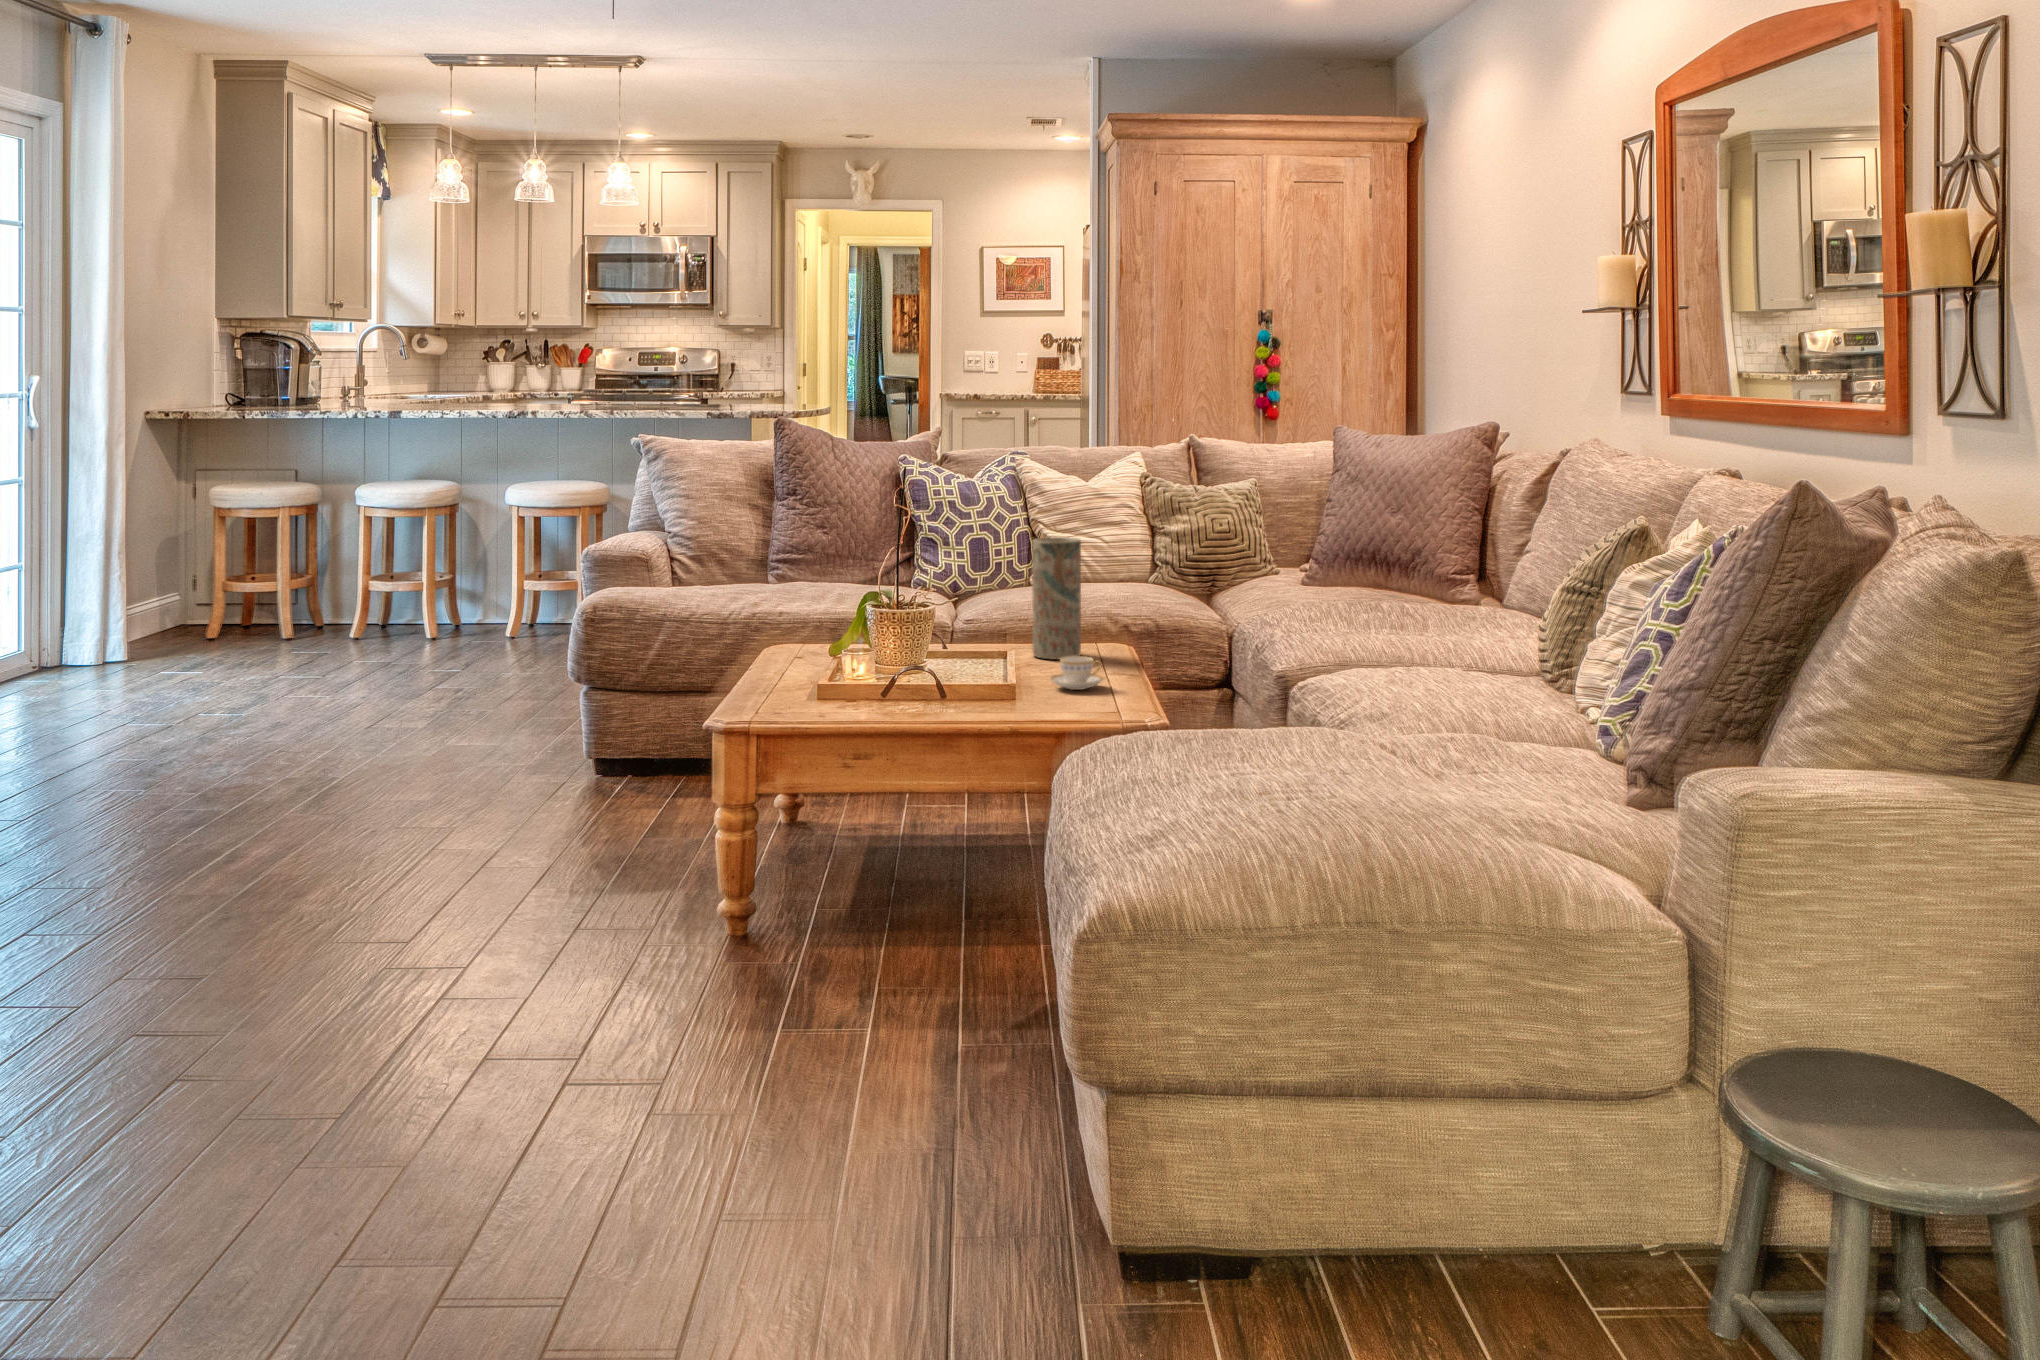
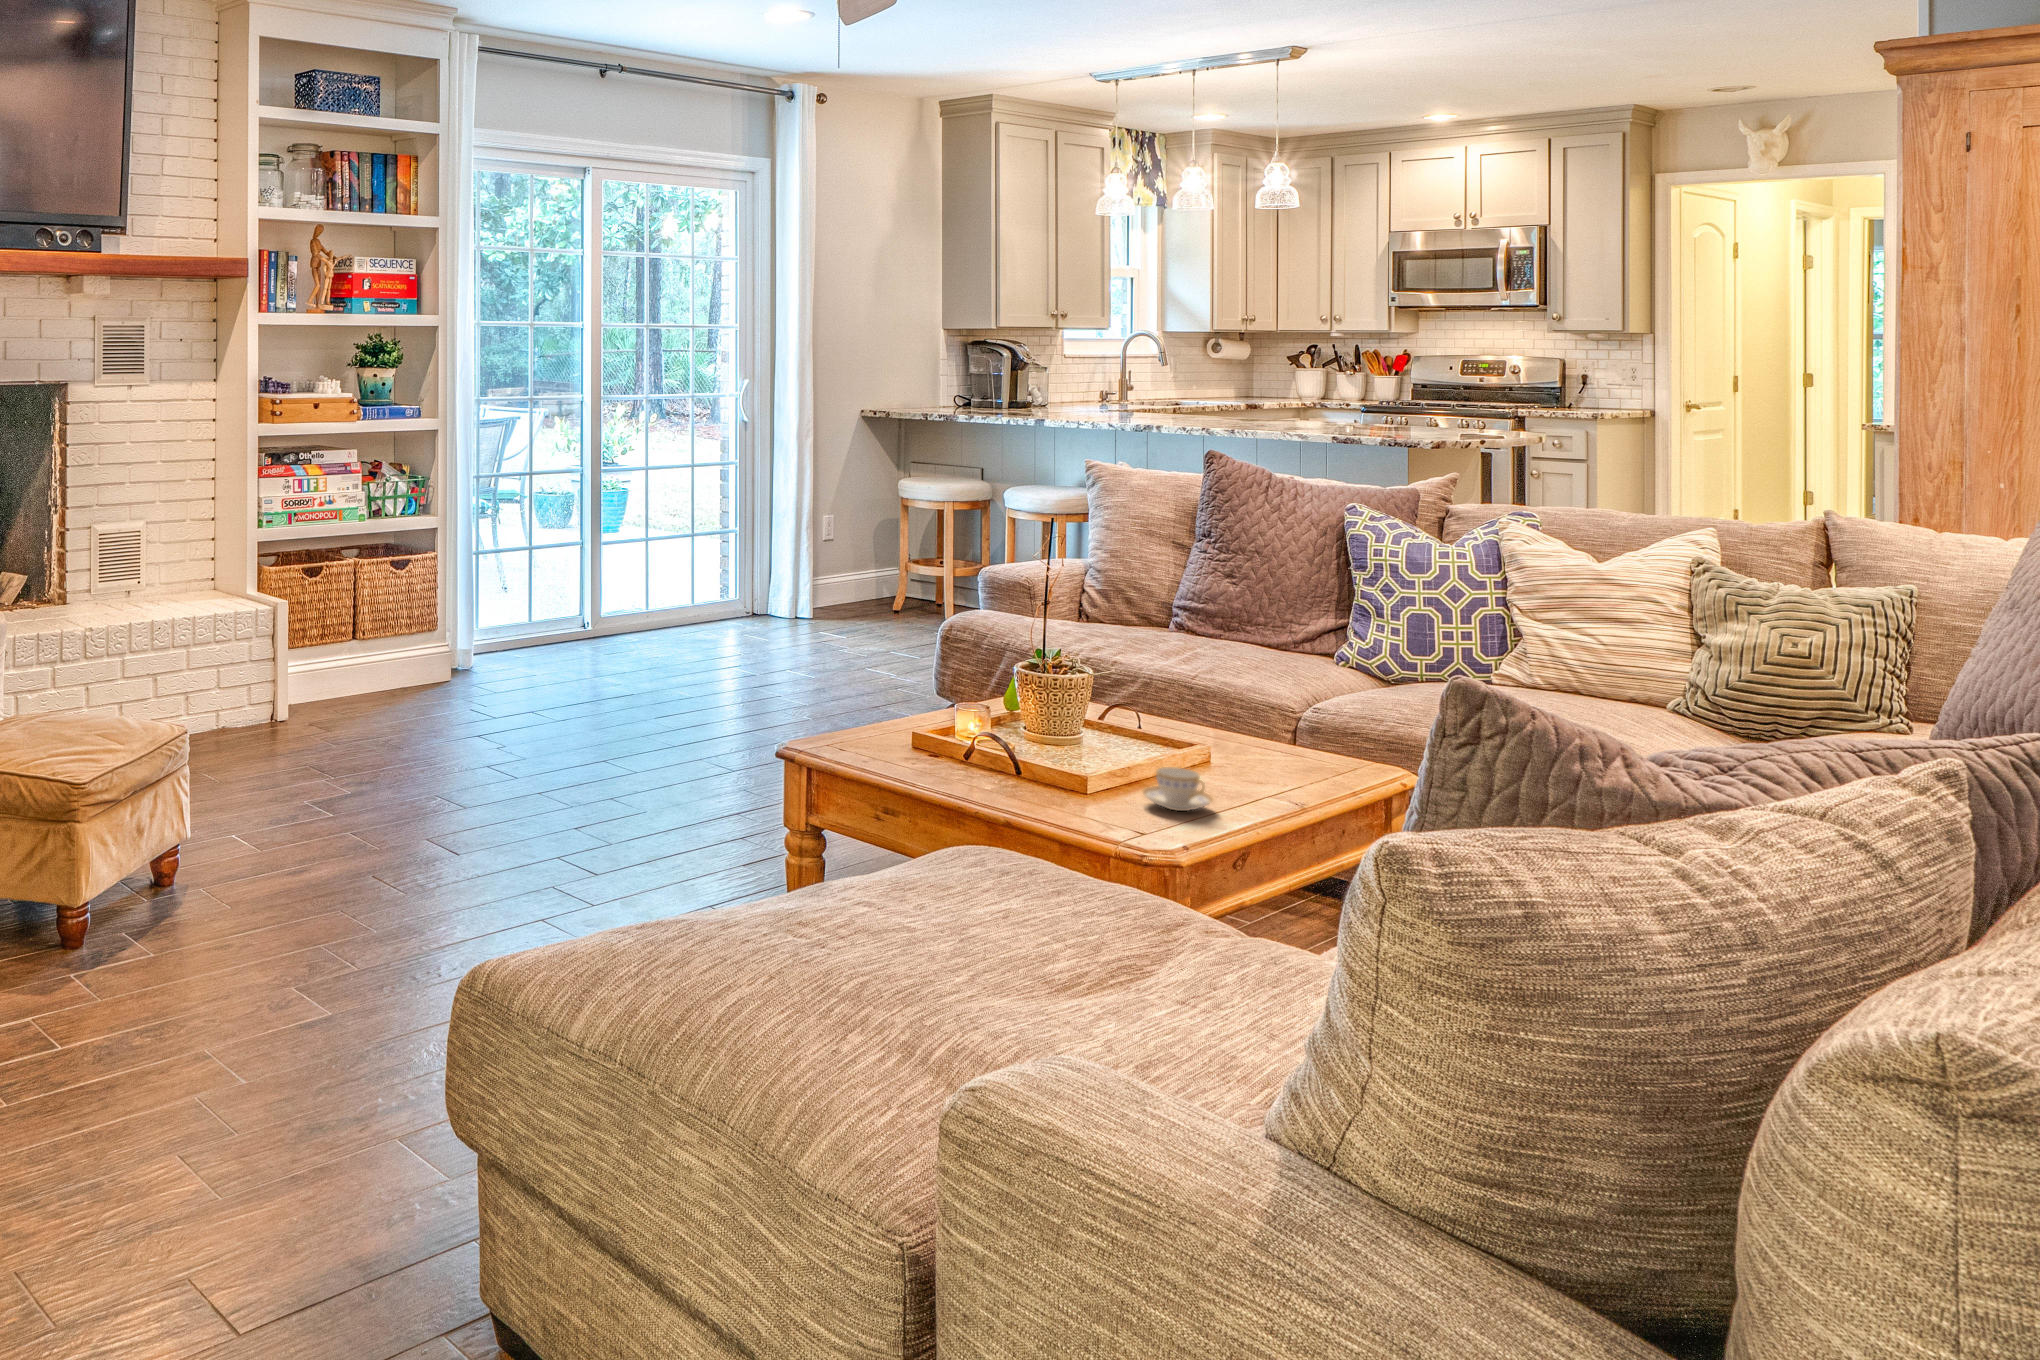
vase: present [1032,537,1081,660] -> none [1244,622,1312,776]

